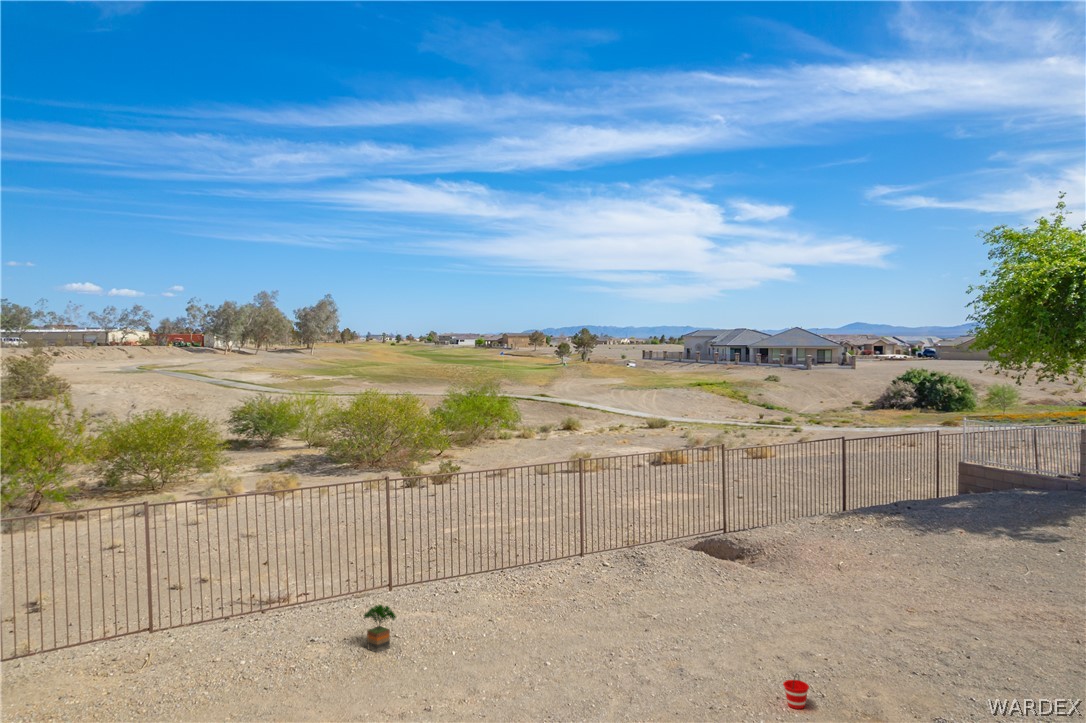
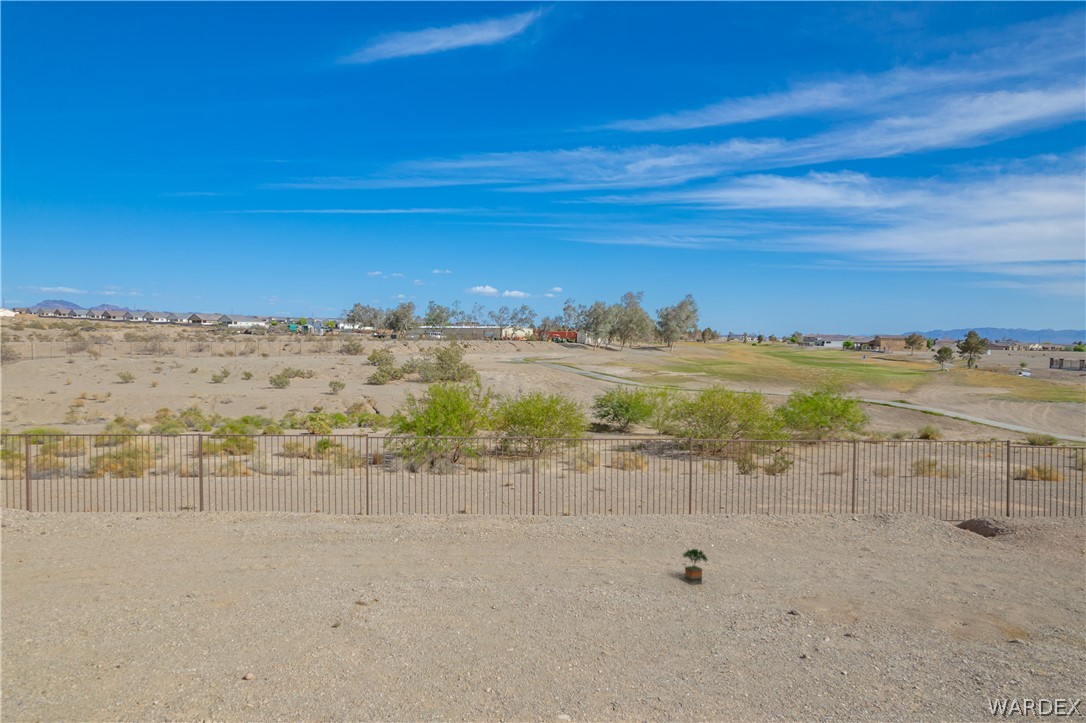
bucket: present [783,674,809,709] -> none [1041,651,1068,682]

